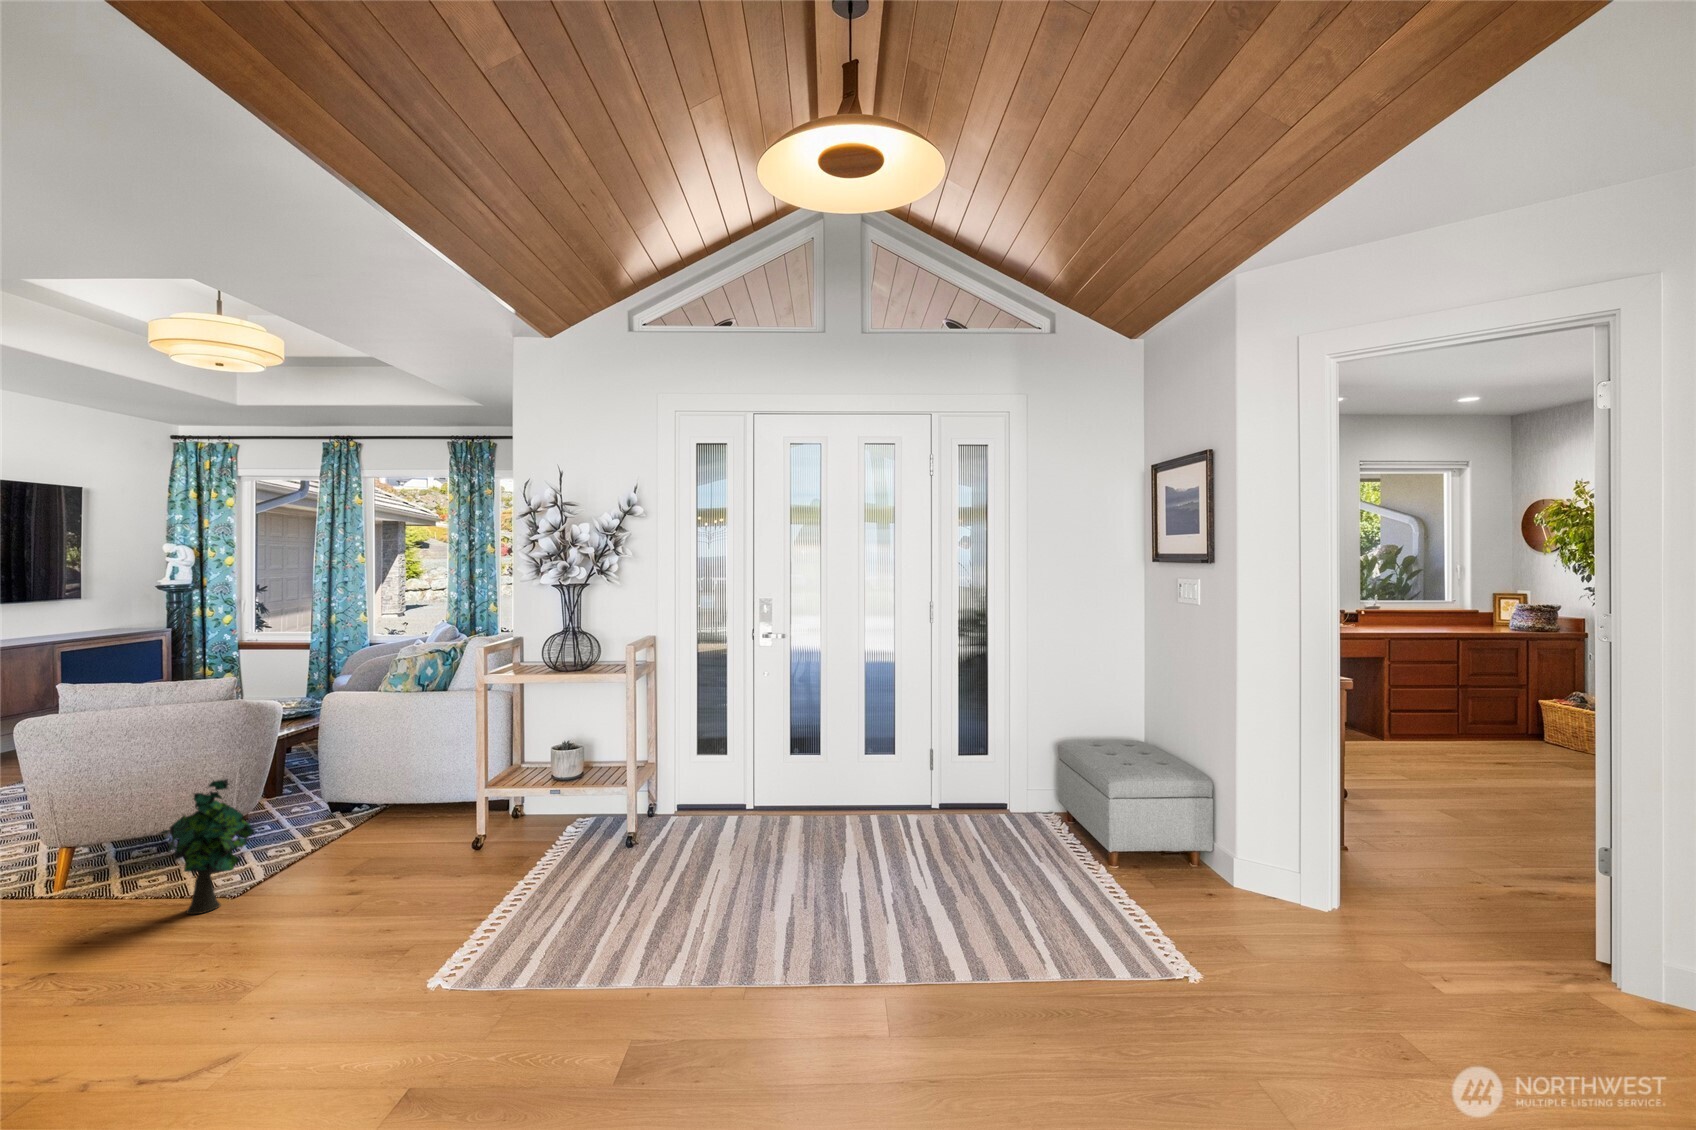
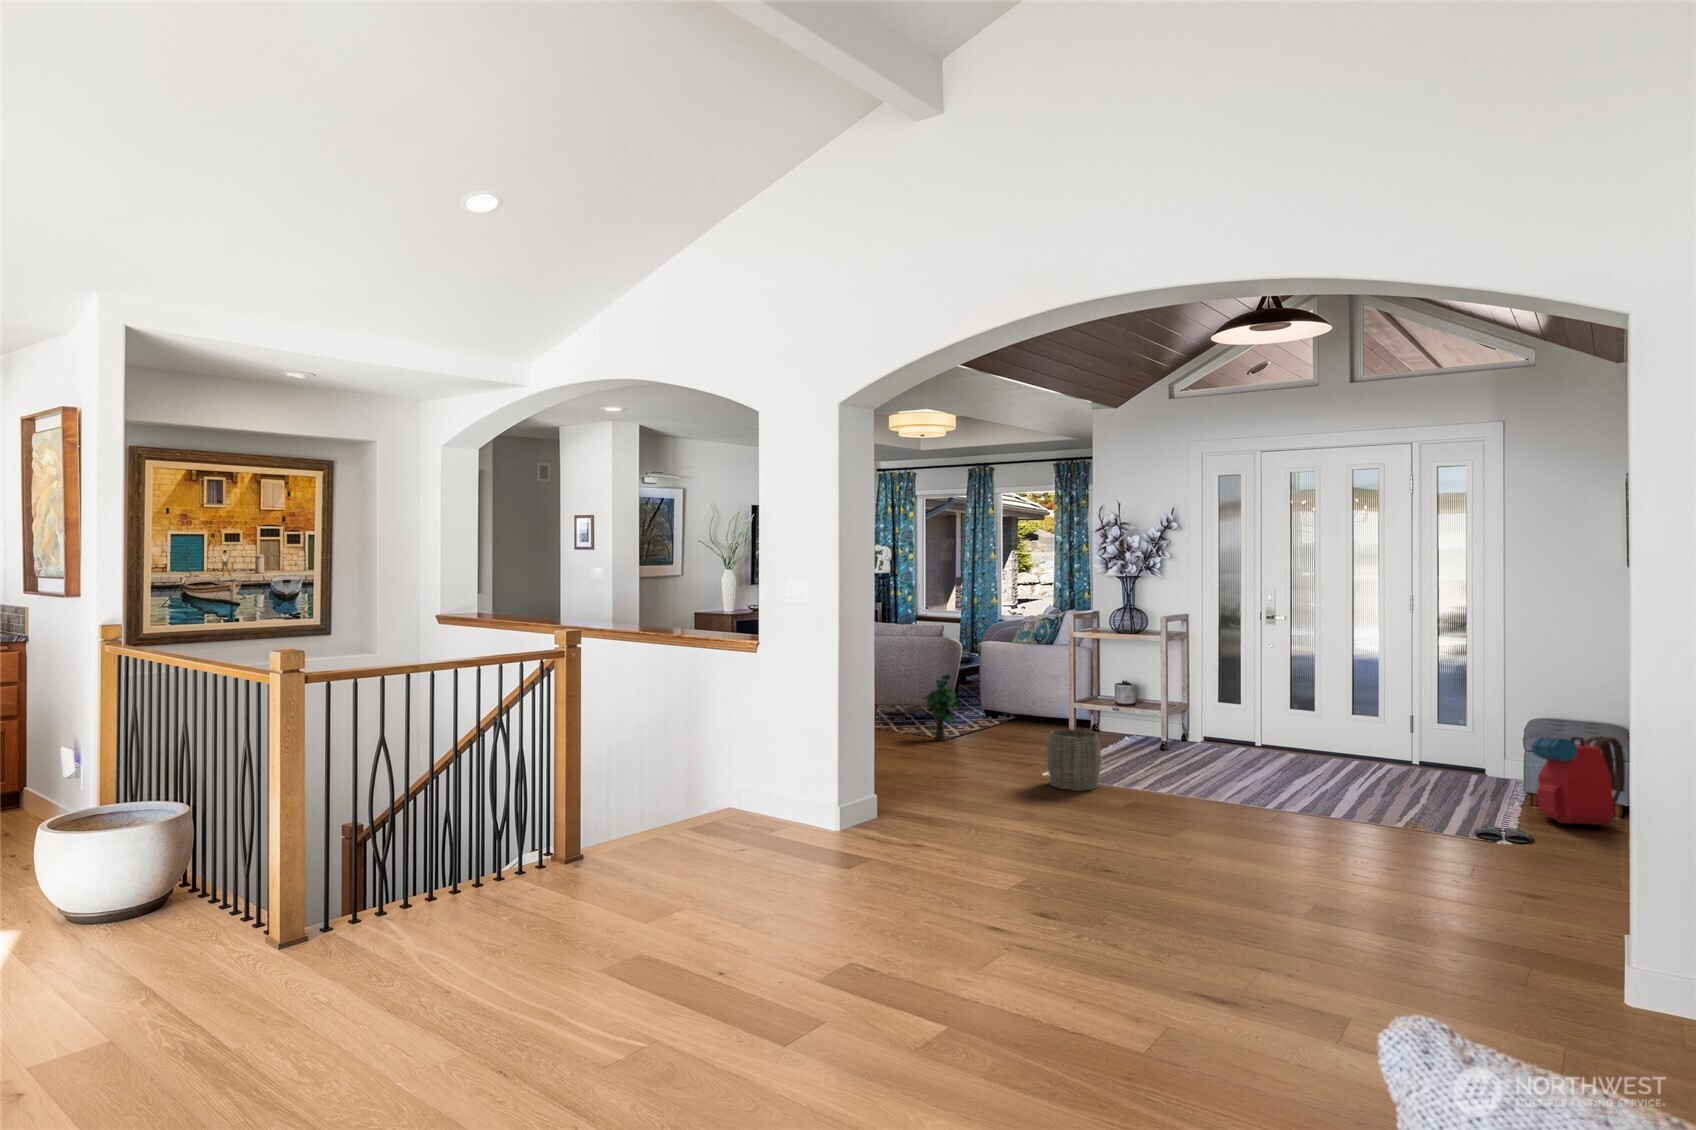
backpack: none [1146,778,1256,908] -> present [1531,736,1625,825]
woven basket: none [432,895,553,1056] -> present [1047,729,1101,791]
slippers: none [1147,941,1239,989] -> present [1474,826,1533,843]

